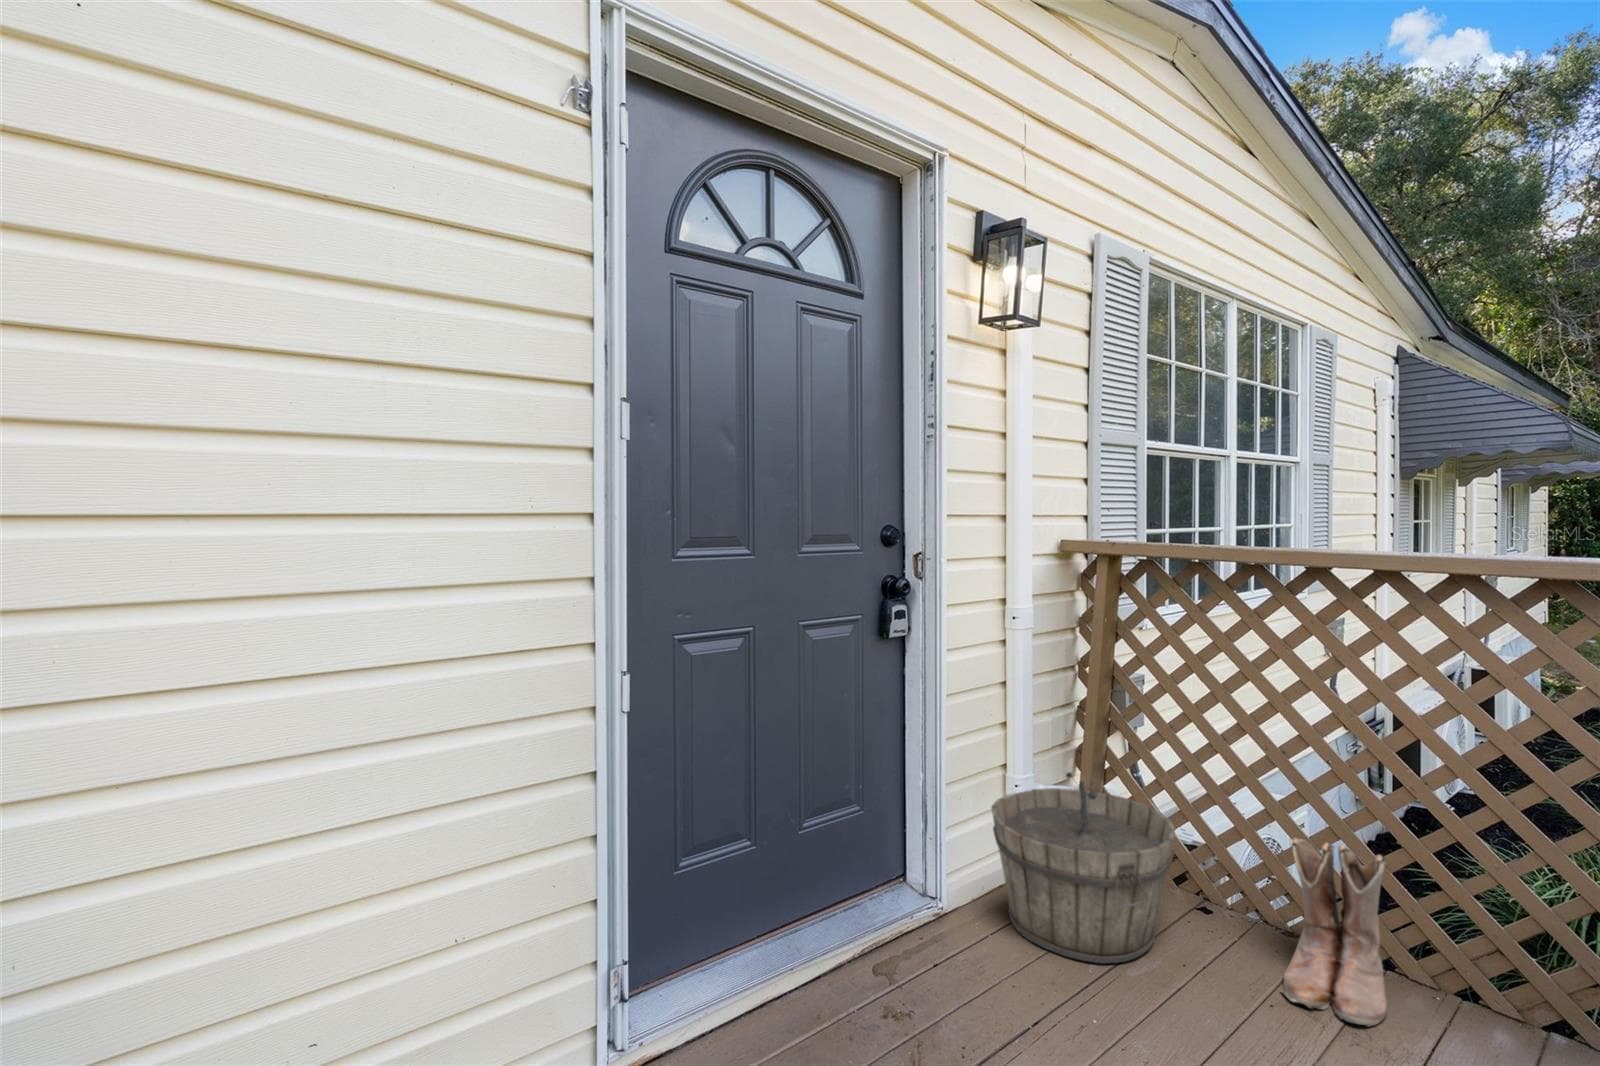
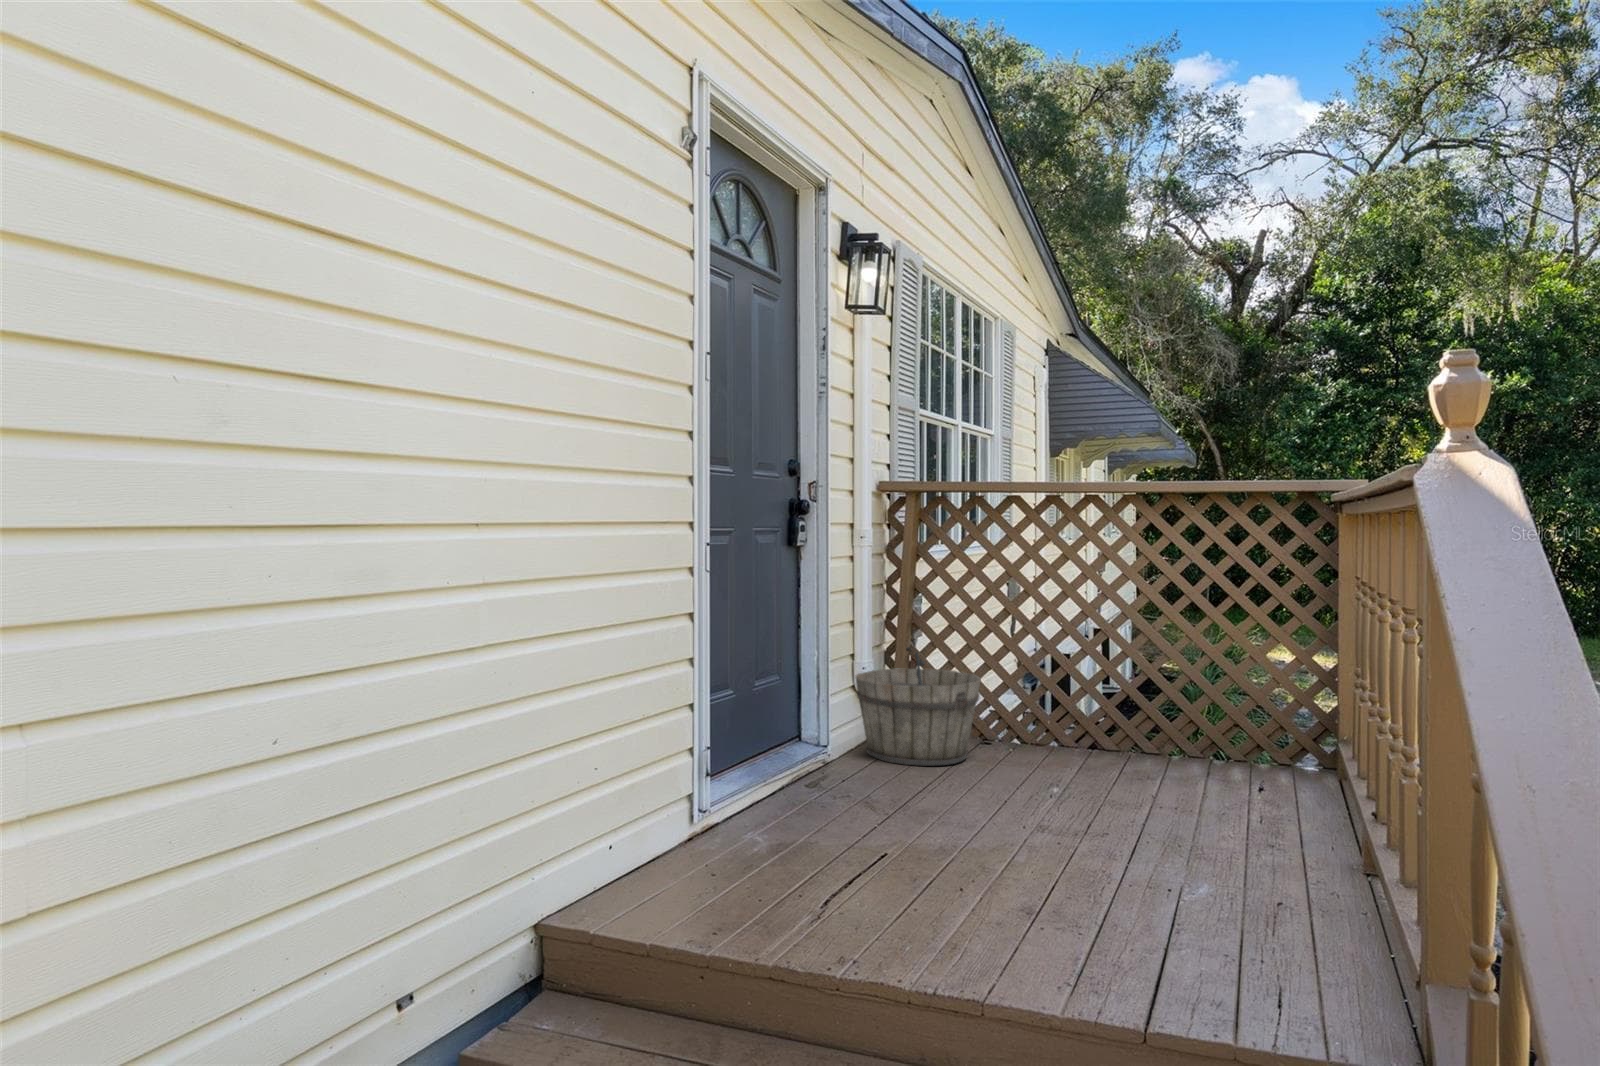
boots: present [1283,838,1387,1027] -> none [1044,671,1099,769]

